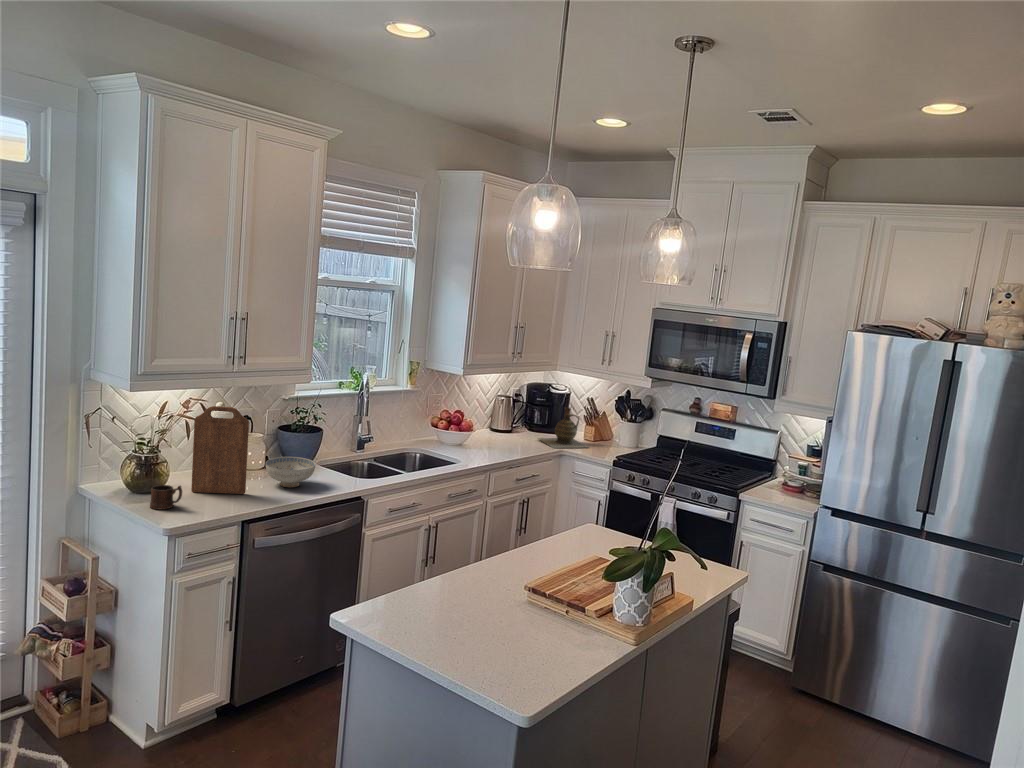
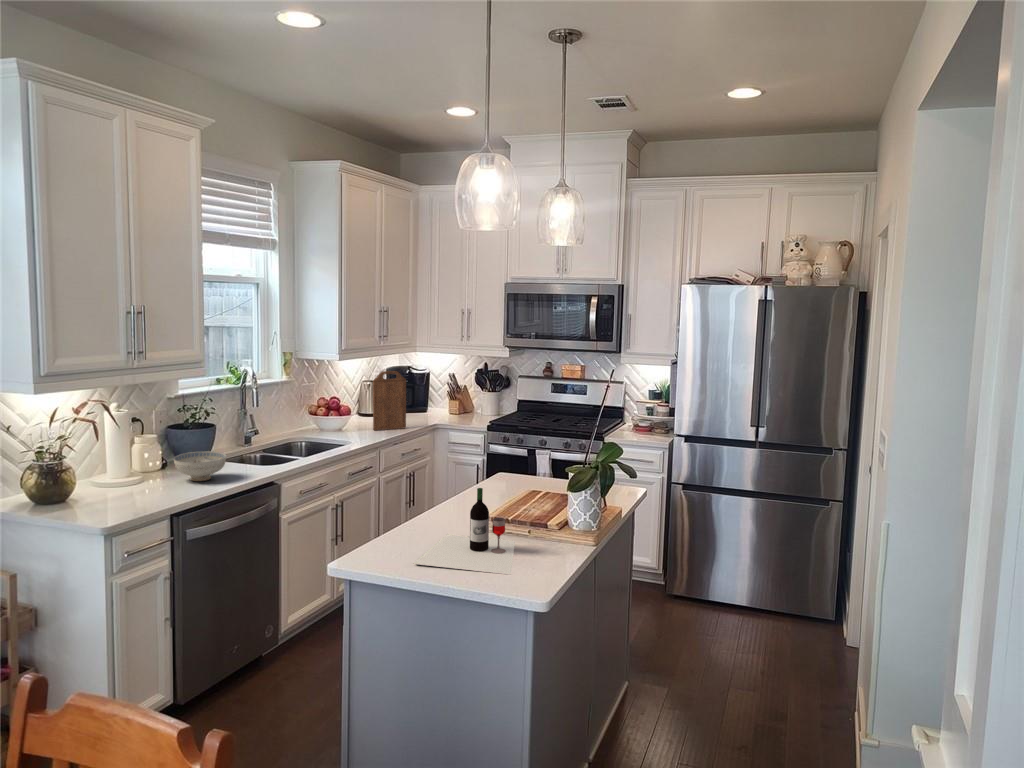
cutting board: present [191,406,249,494] -> present [373,371,406,430]
ceramic jug: present [538,408,587,448] -> none [407,384,459,423]
mug: present [150,485,182,509] -> none [71,486,107,514]
wine bottle: none [413,558,564,670] -> present [414,488,515,575]

